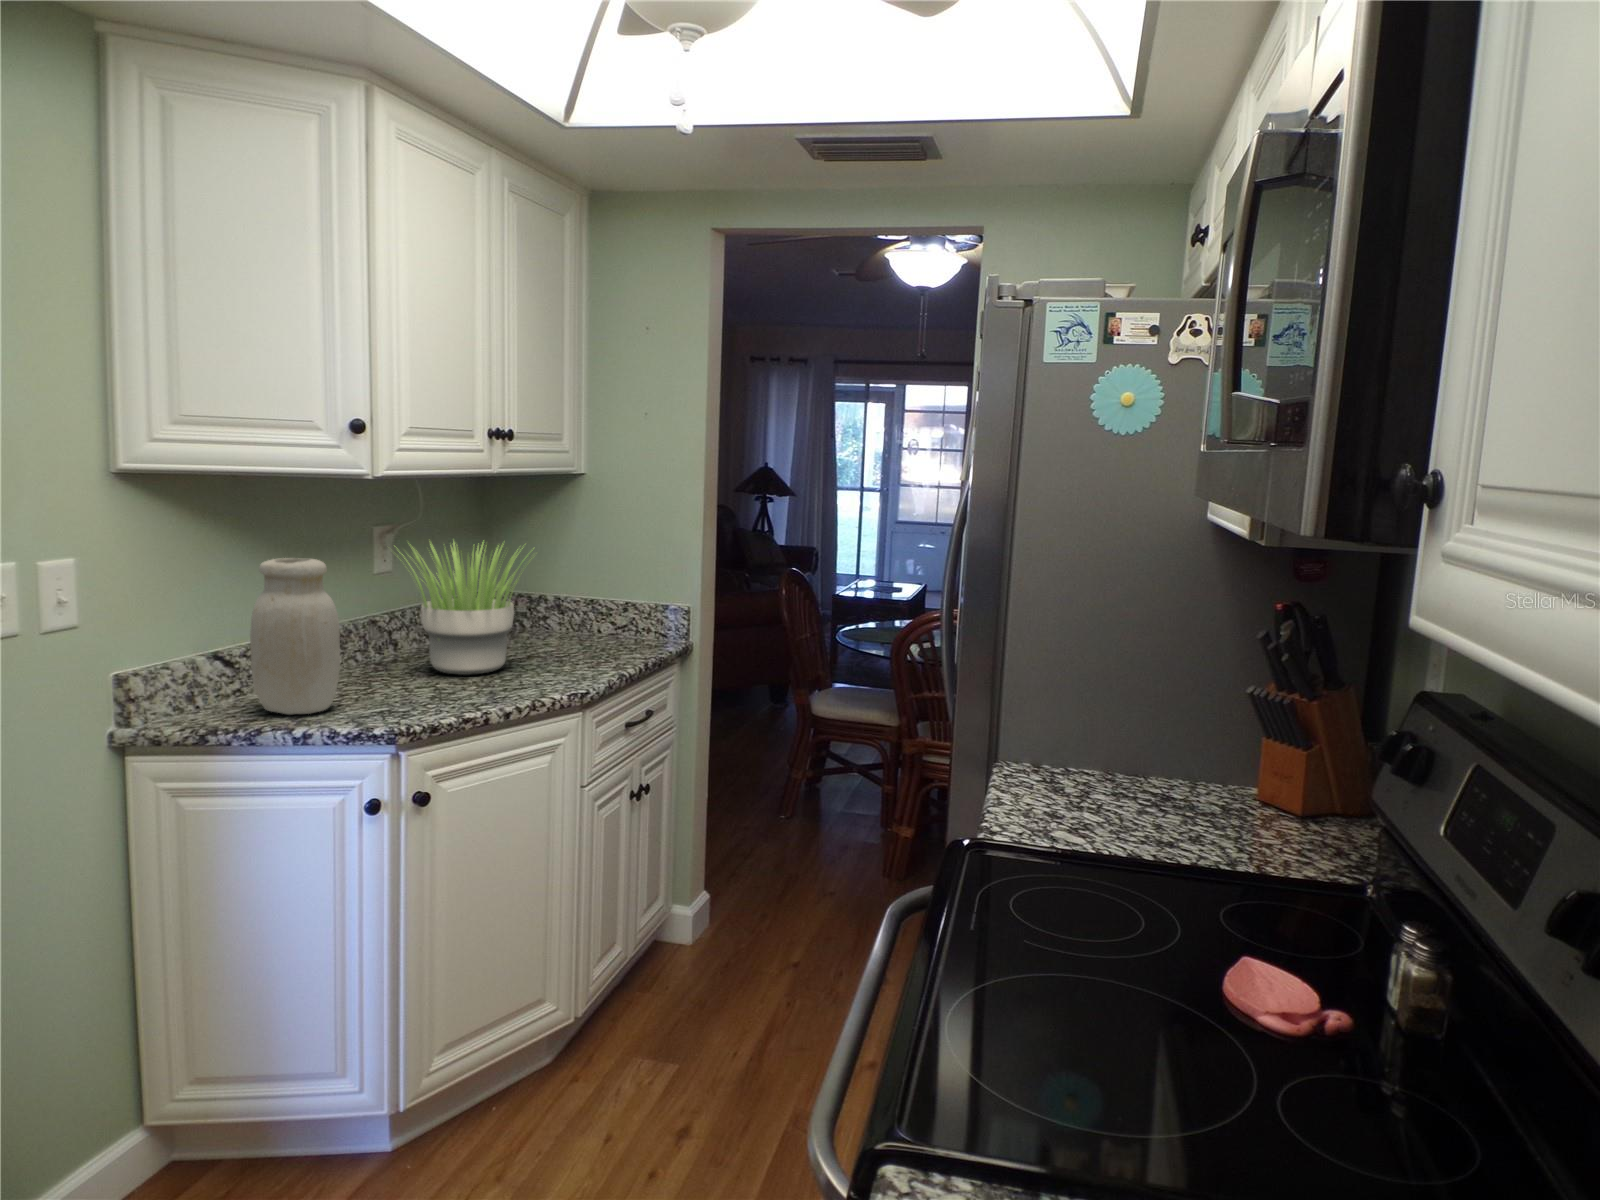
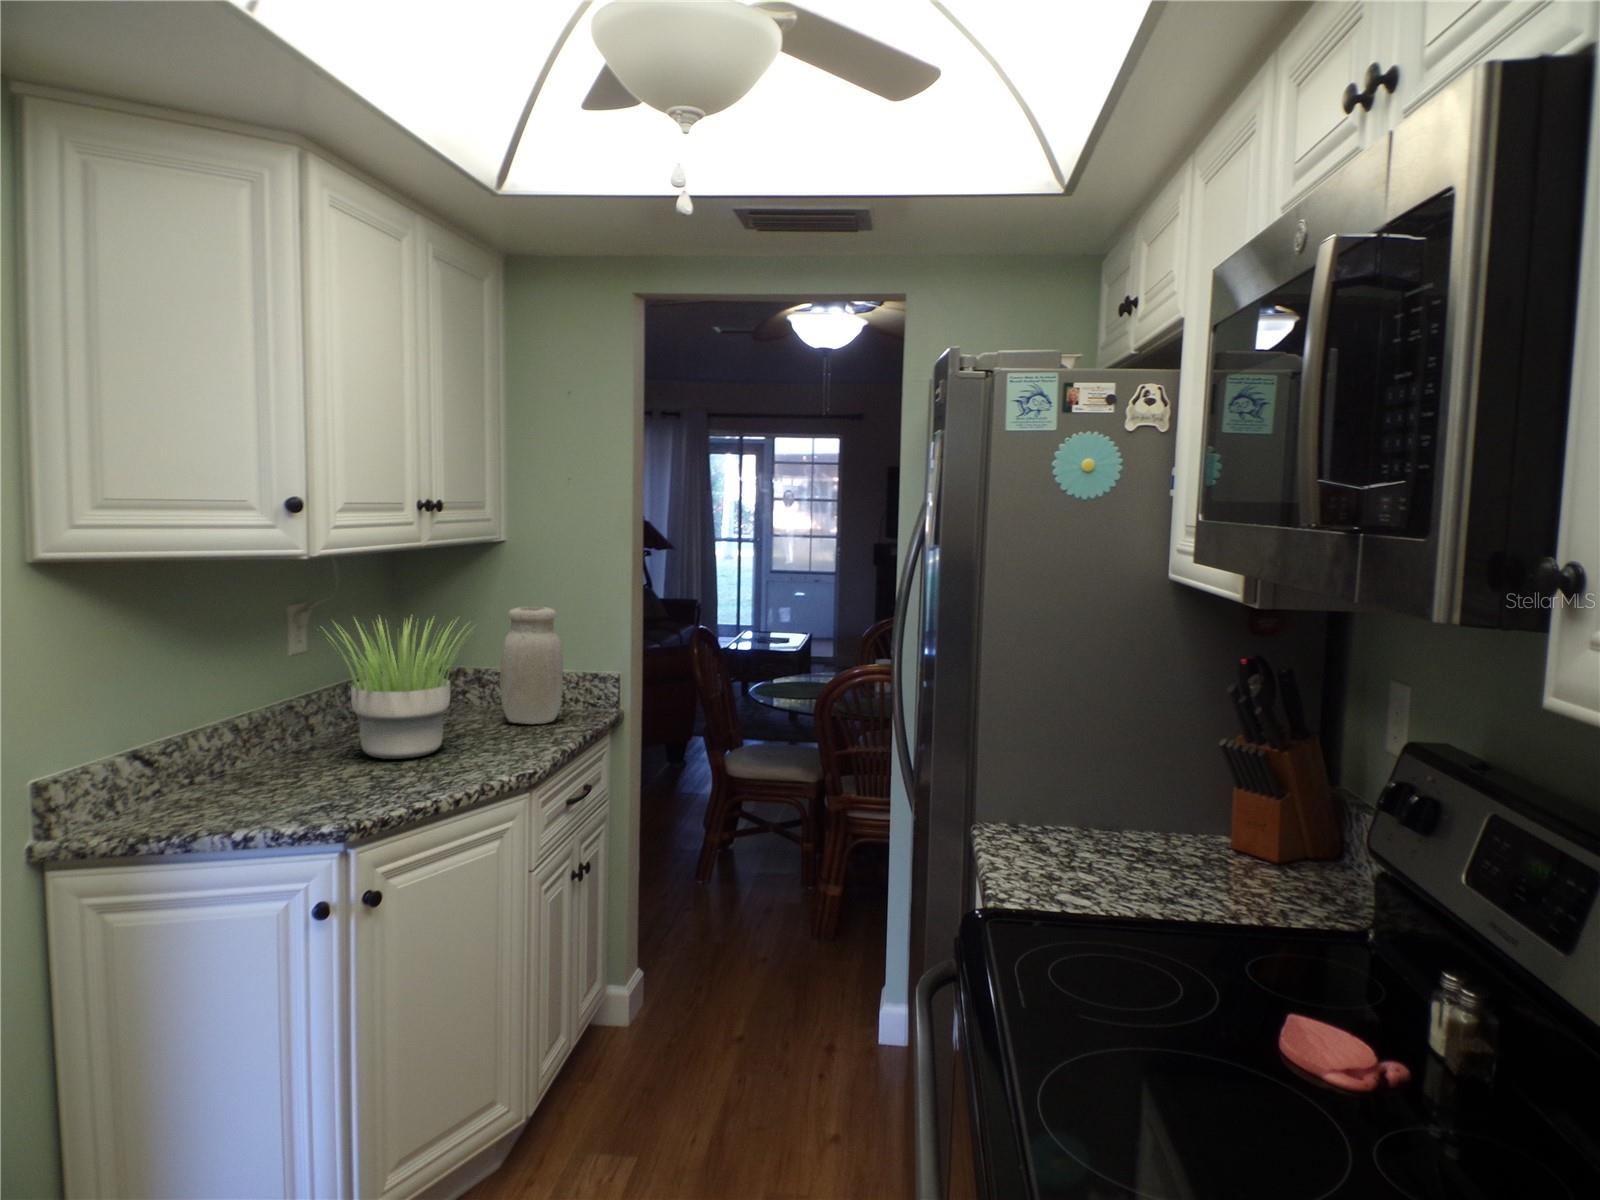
jar: present [250,558,340,714] -> present [500,607,563,724]

